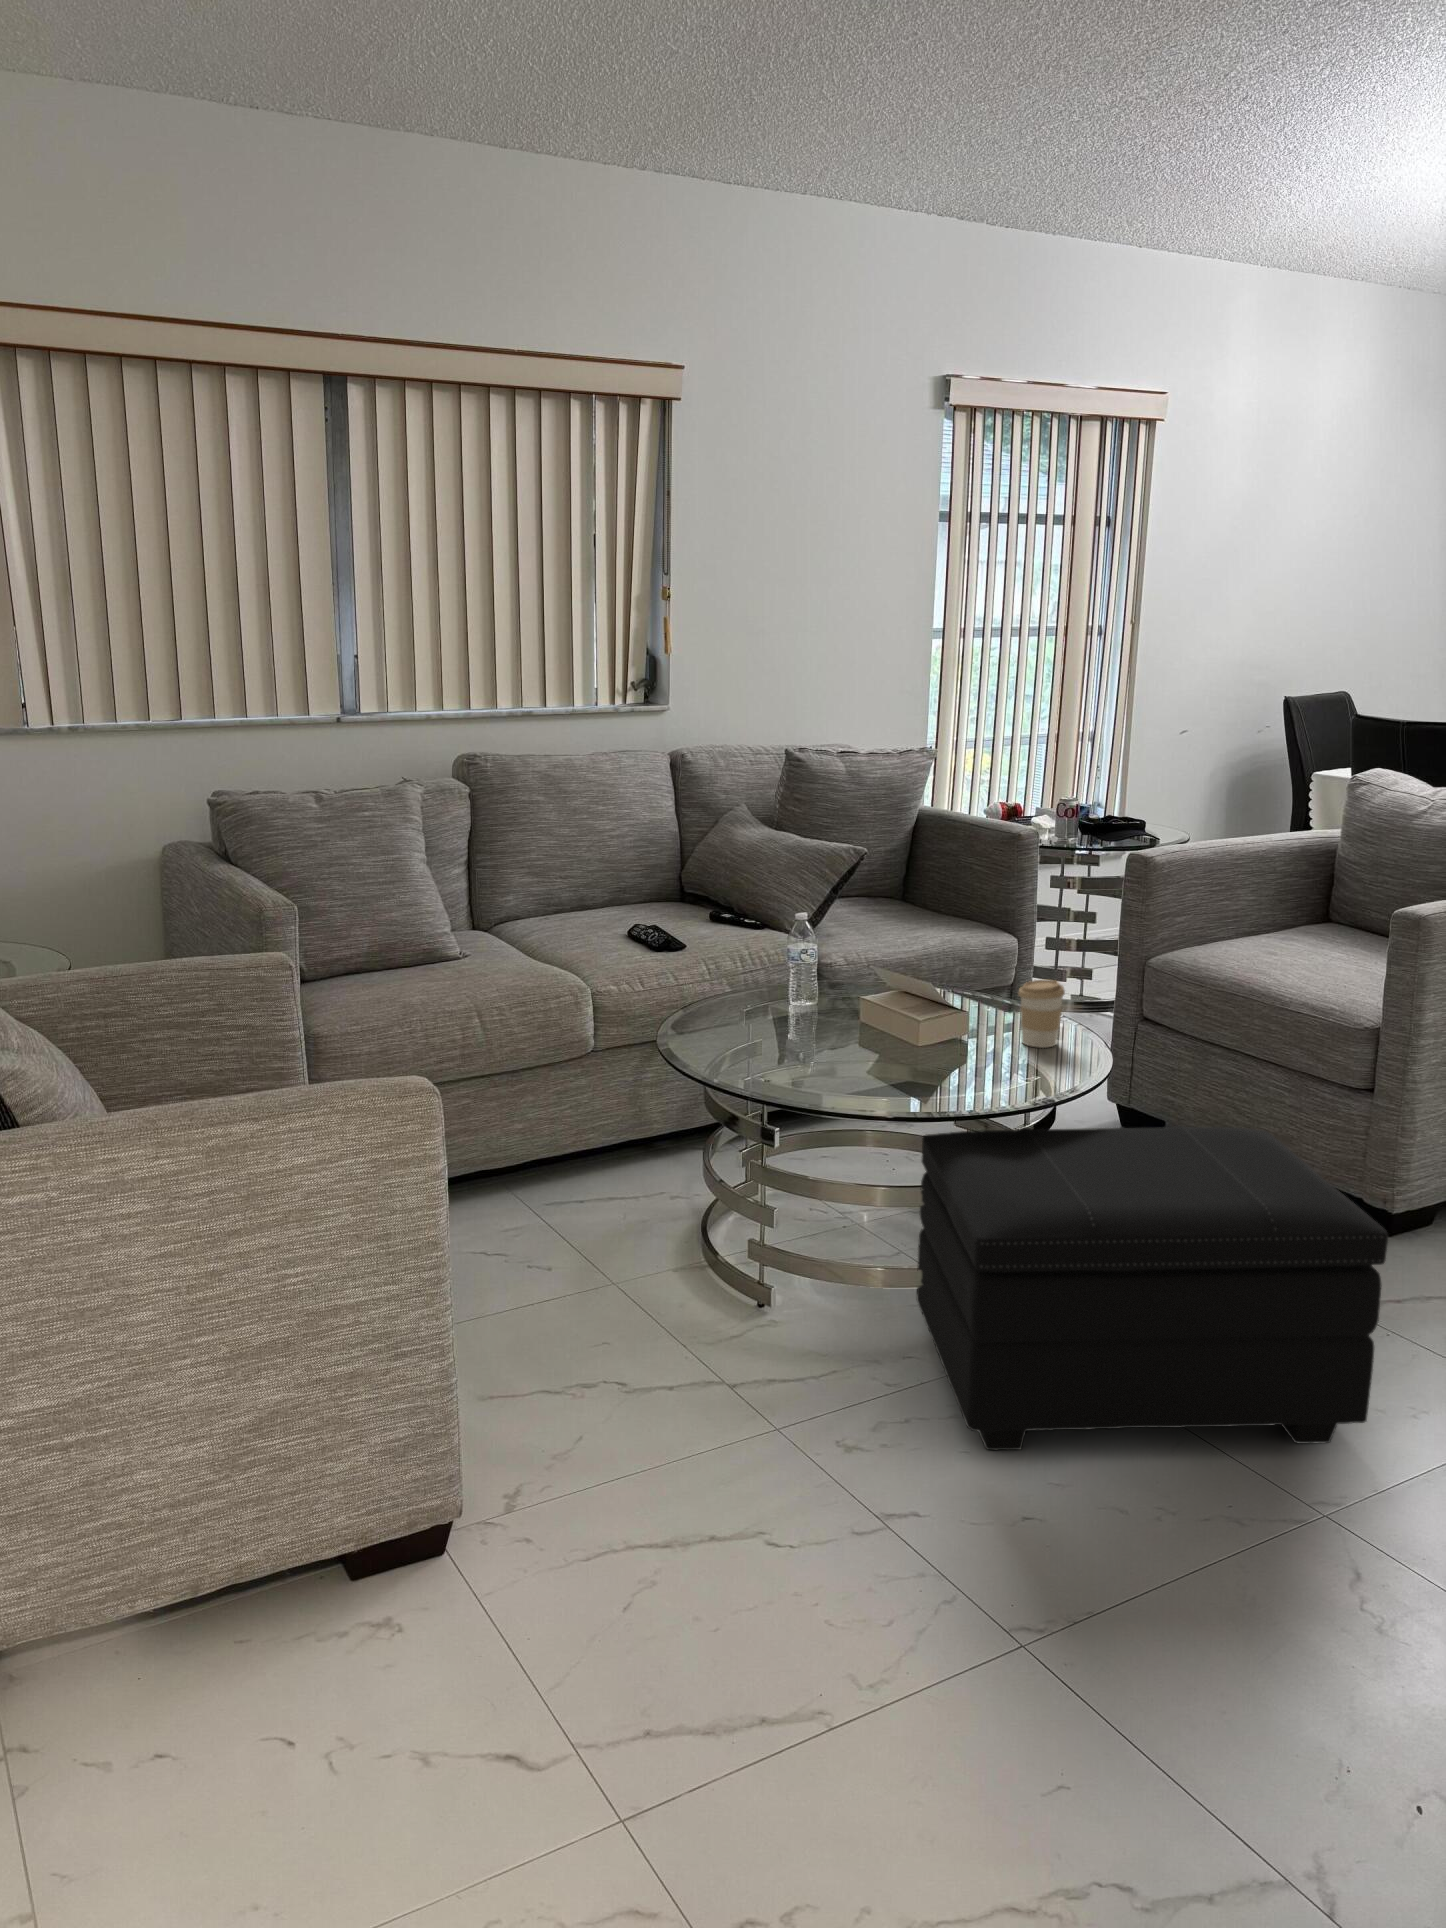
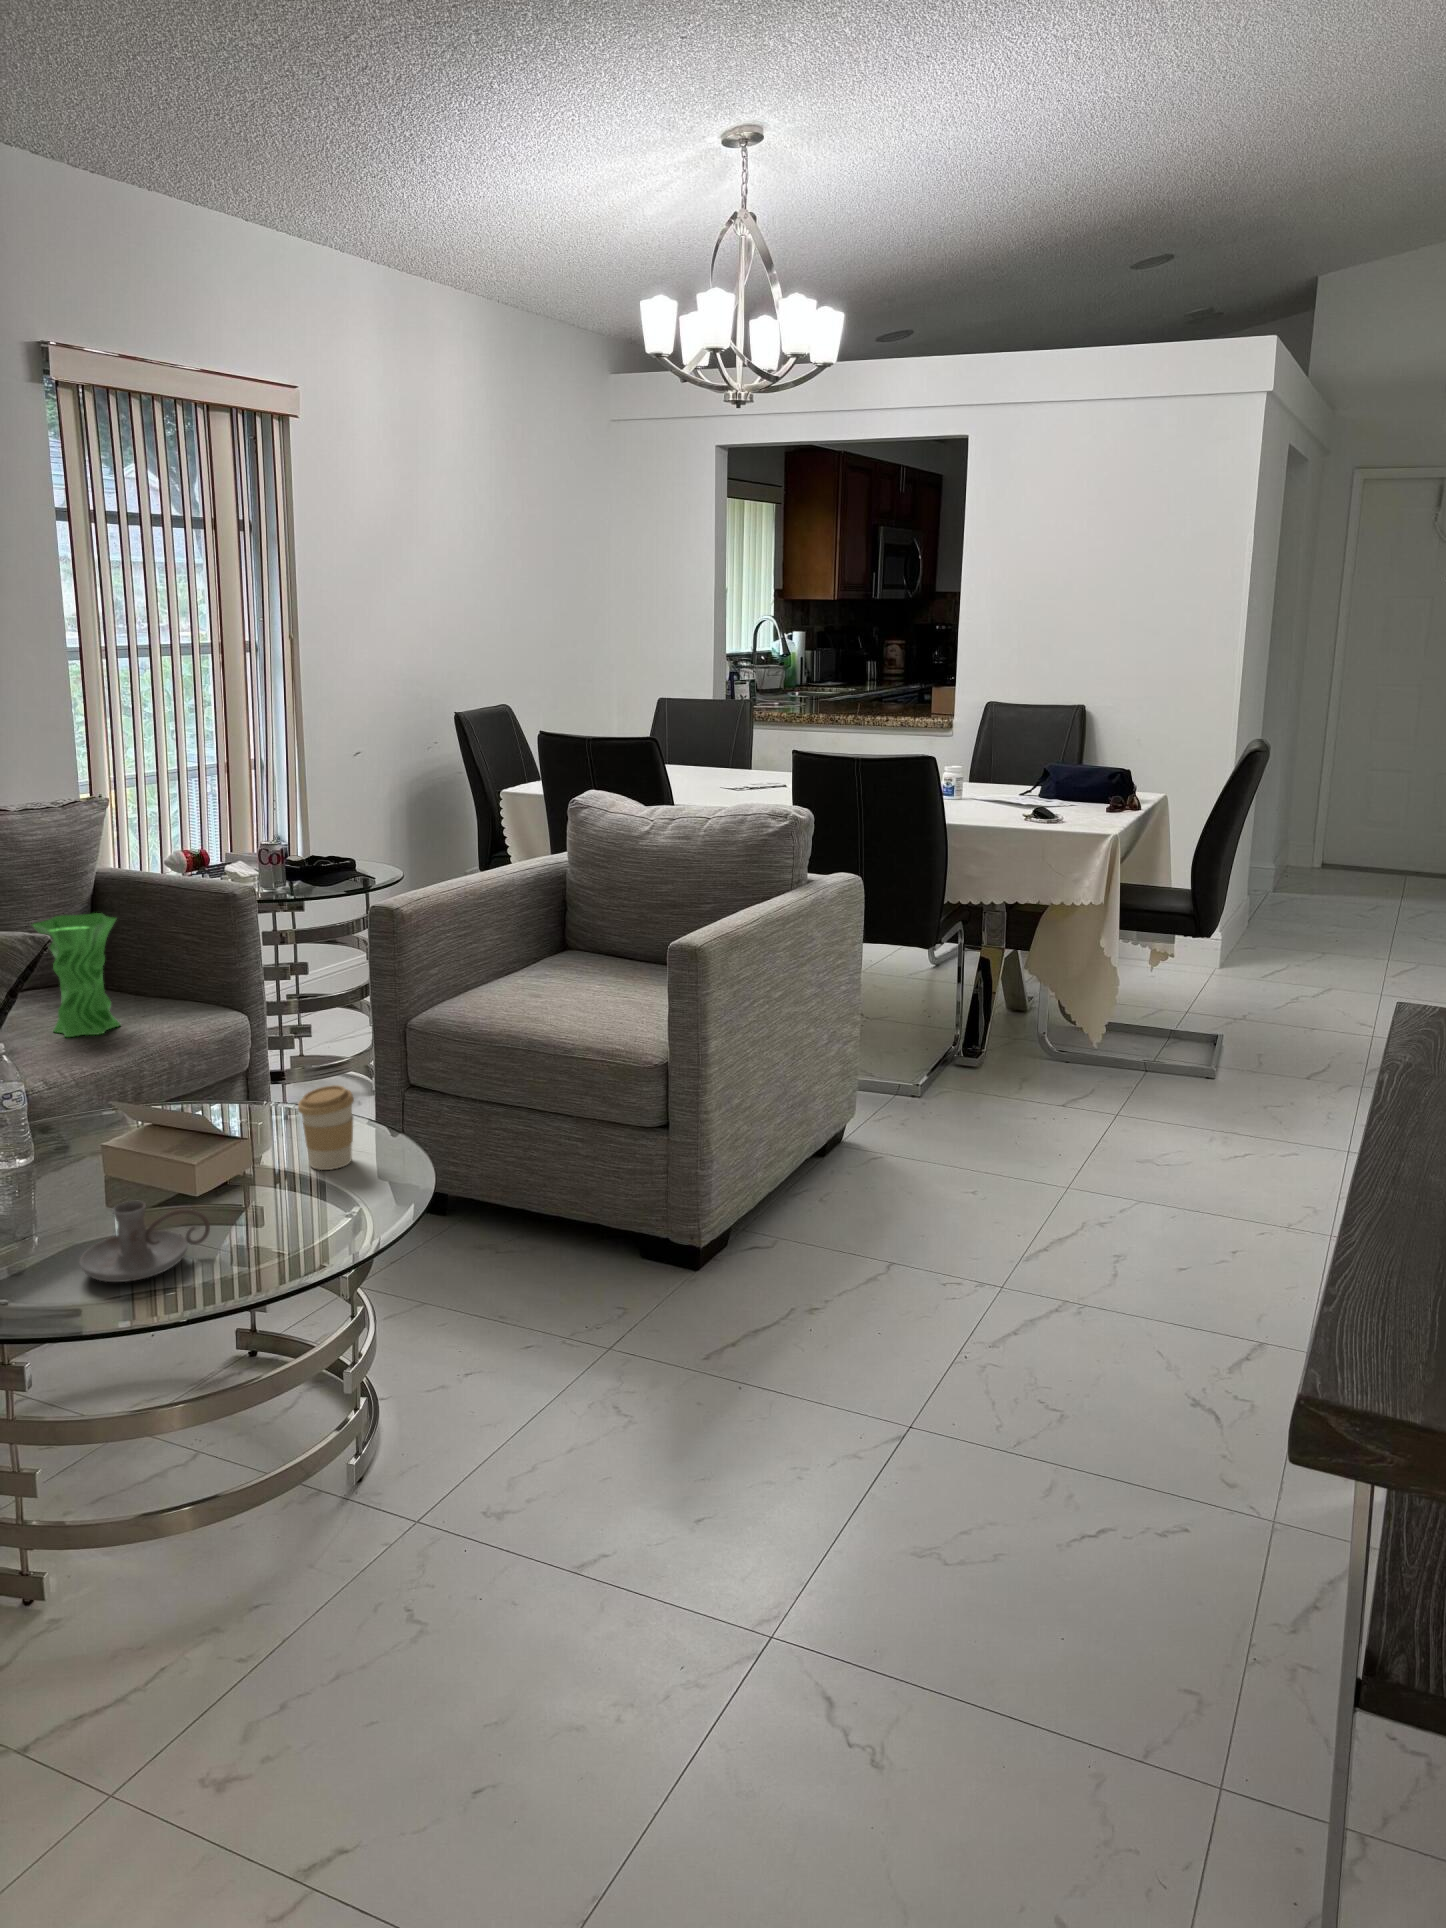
vase: none [864,833,926,930] -> present [33,913,120,1037]
candle holder: none [834,1025,928,1082] -> present [79,1201,210,1282]
footstool: present [917,1125,1388,1450] -> none [225,1211,770,1716]

